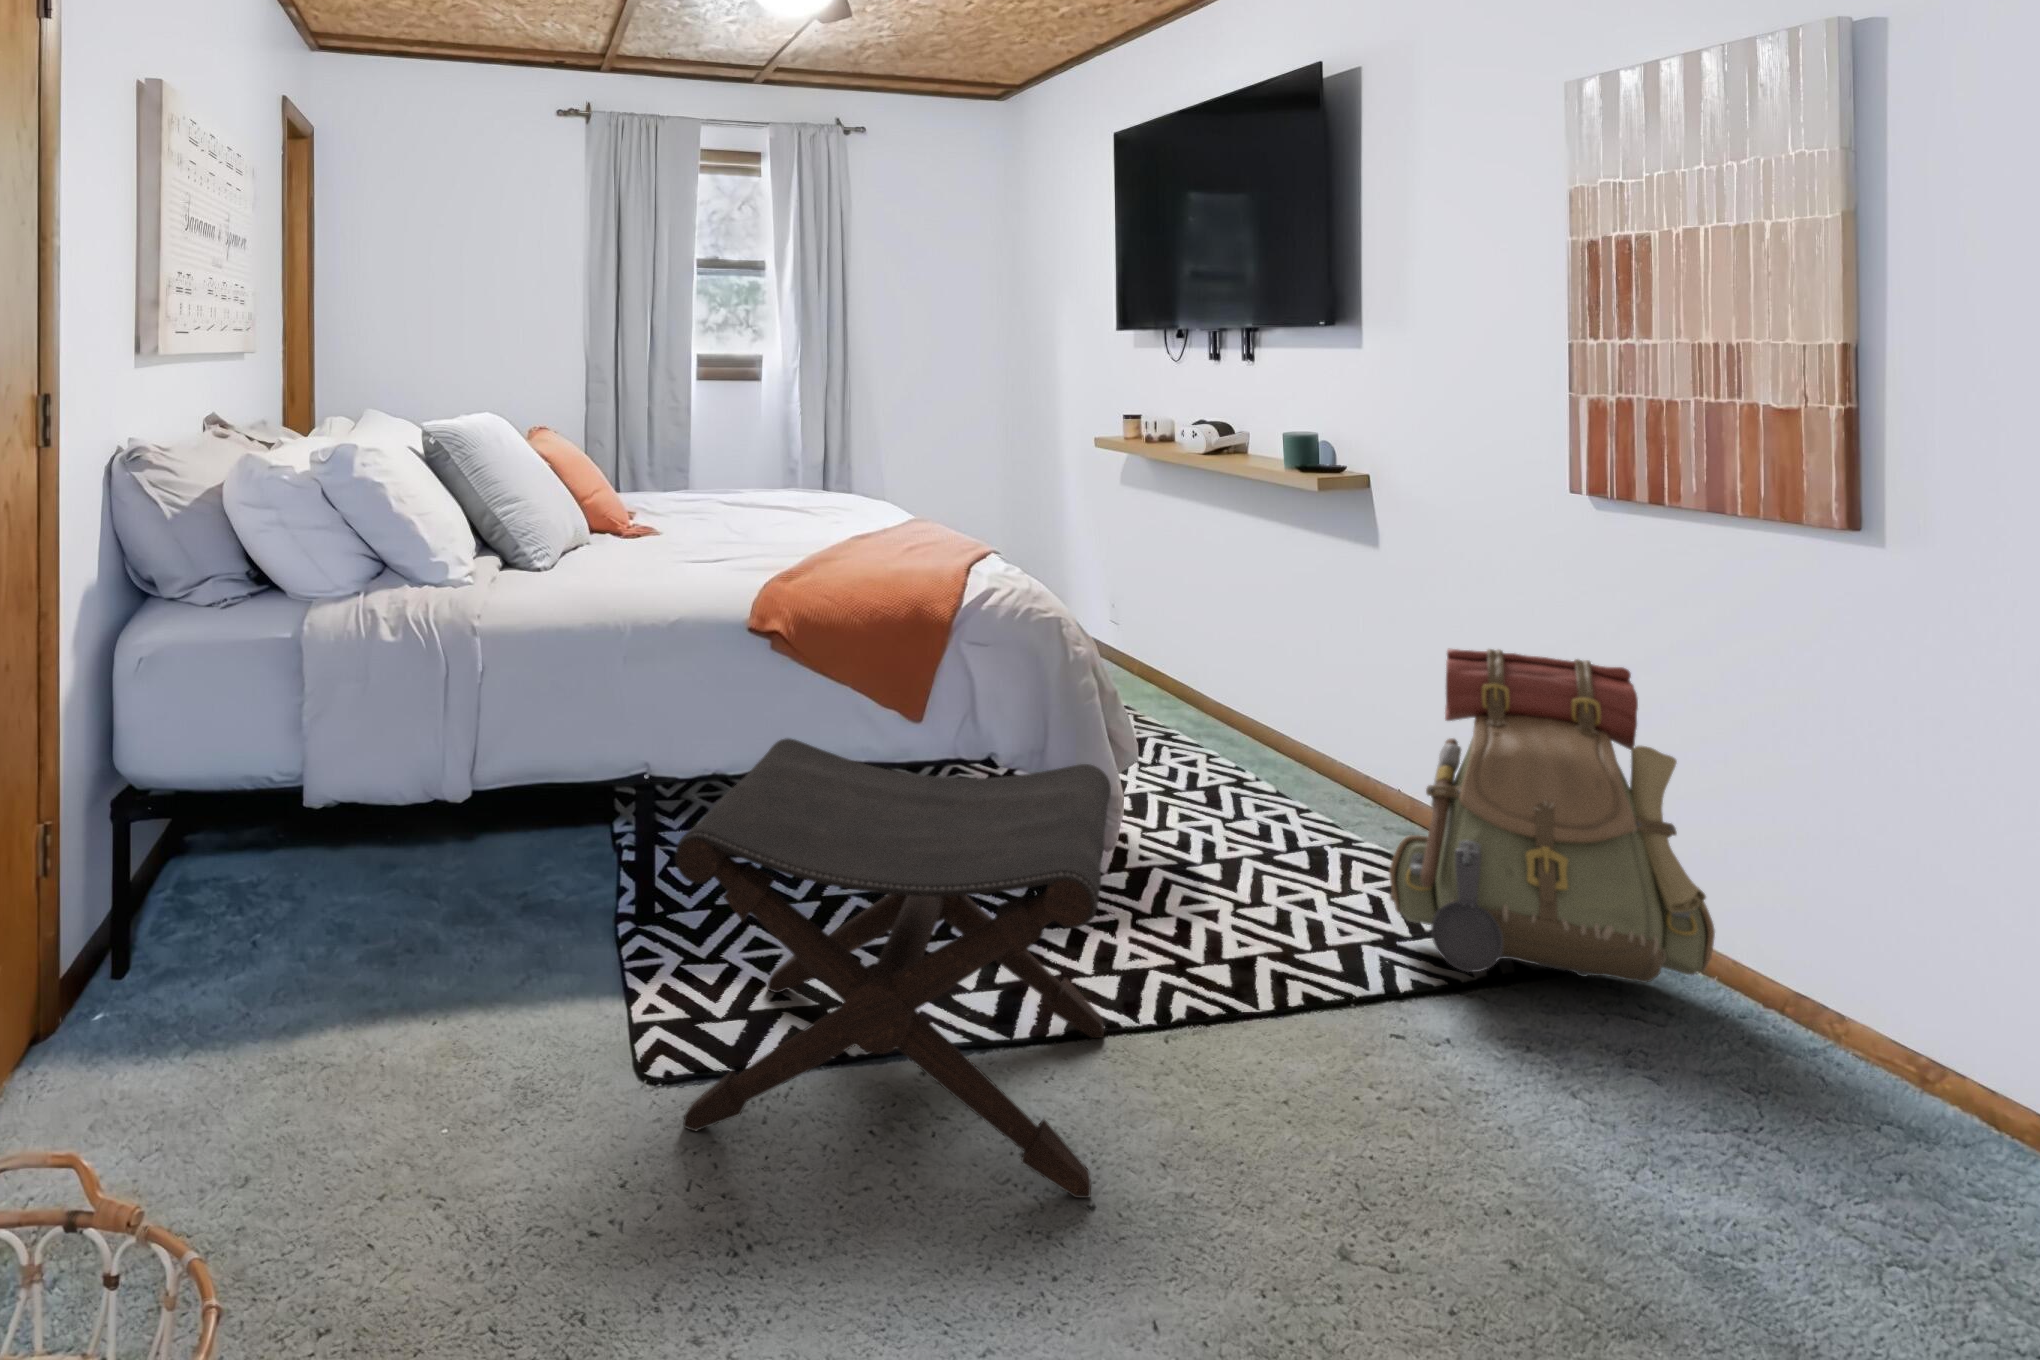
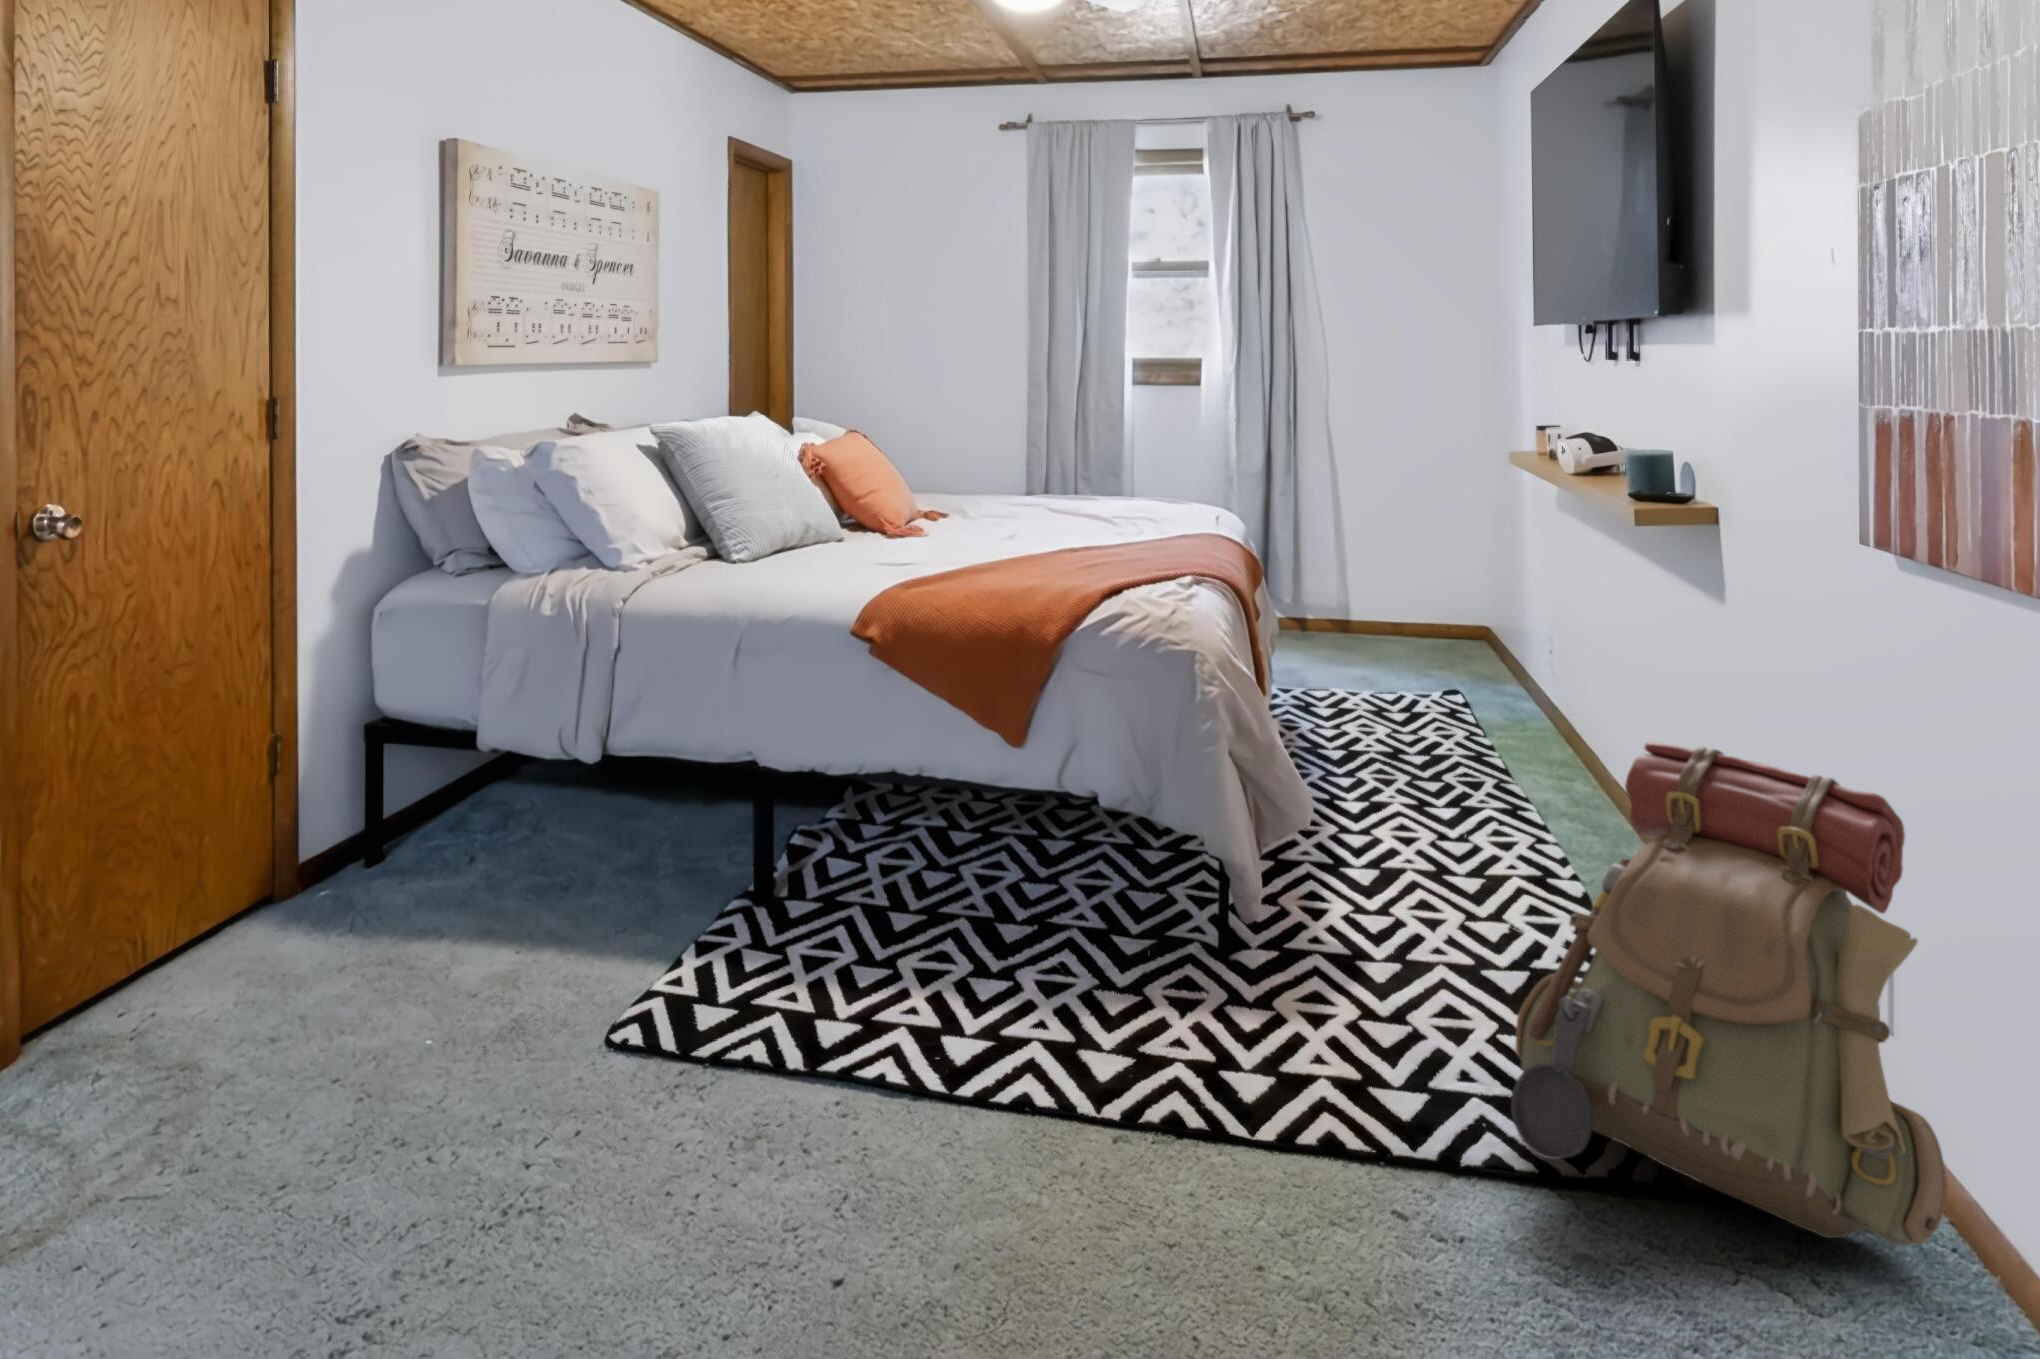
footstool: present [676,738,1111,1198] -> none [583,743,1079,1262]

